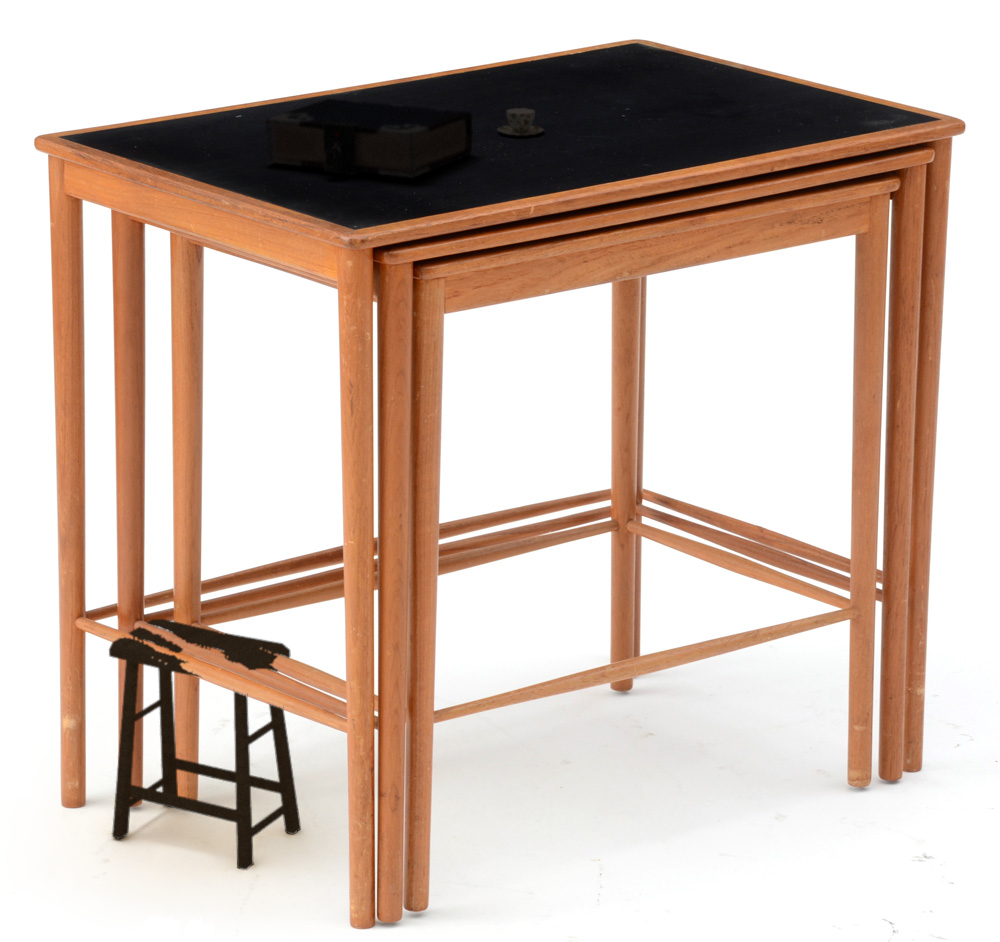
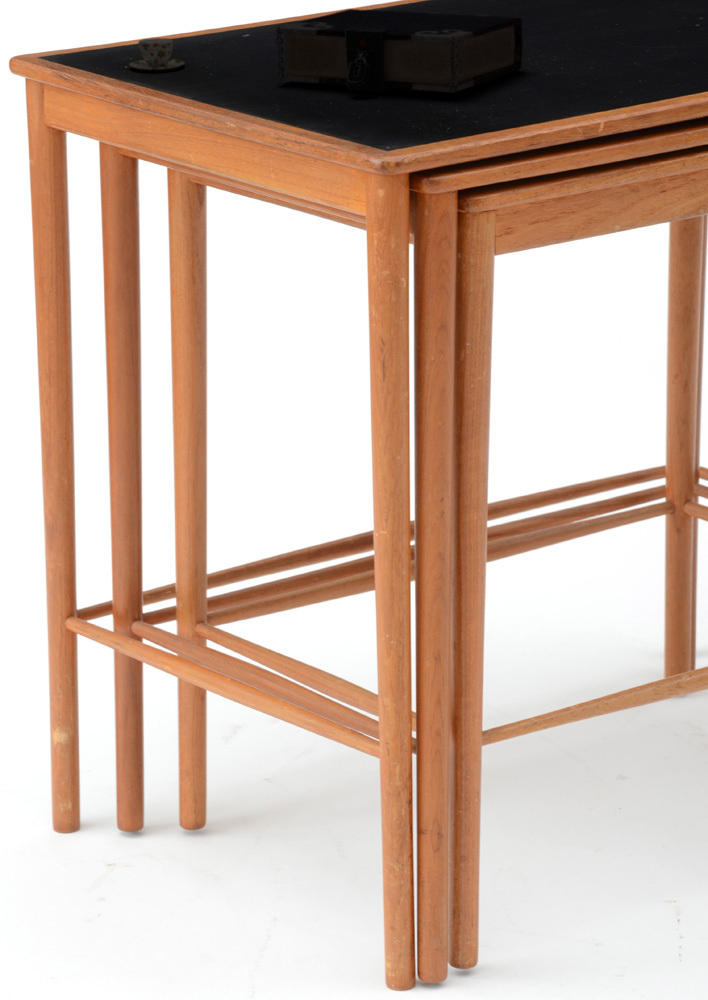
teacup: present [498,108,543,136] -> present [130,38,184,70]
footstool: present [109,619,301,870] -> none [102,619,325,911]

